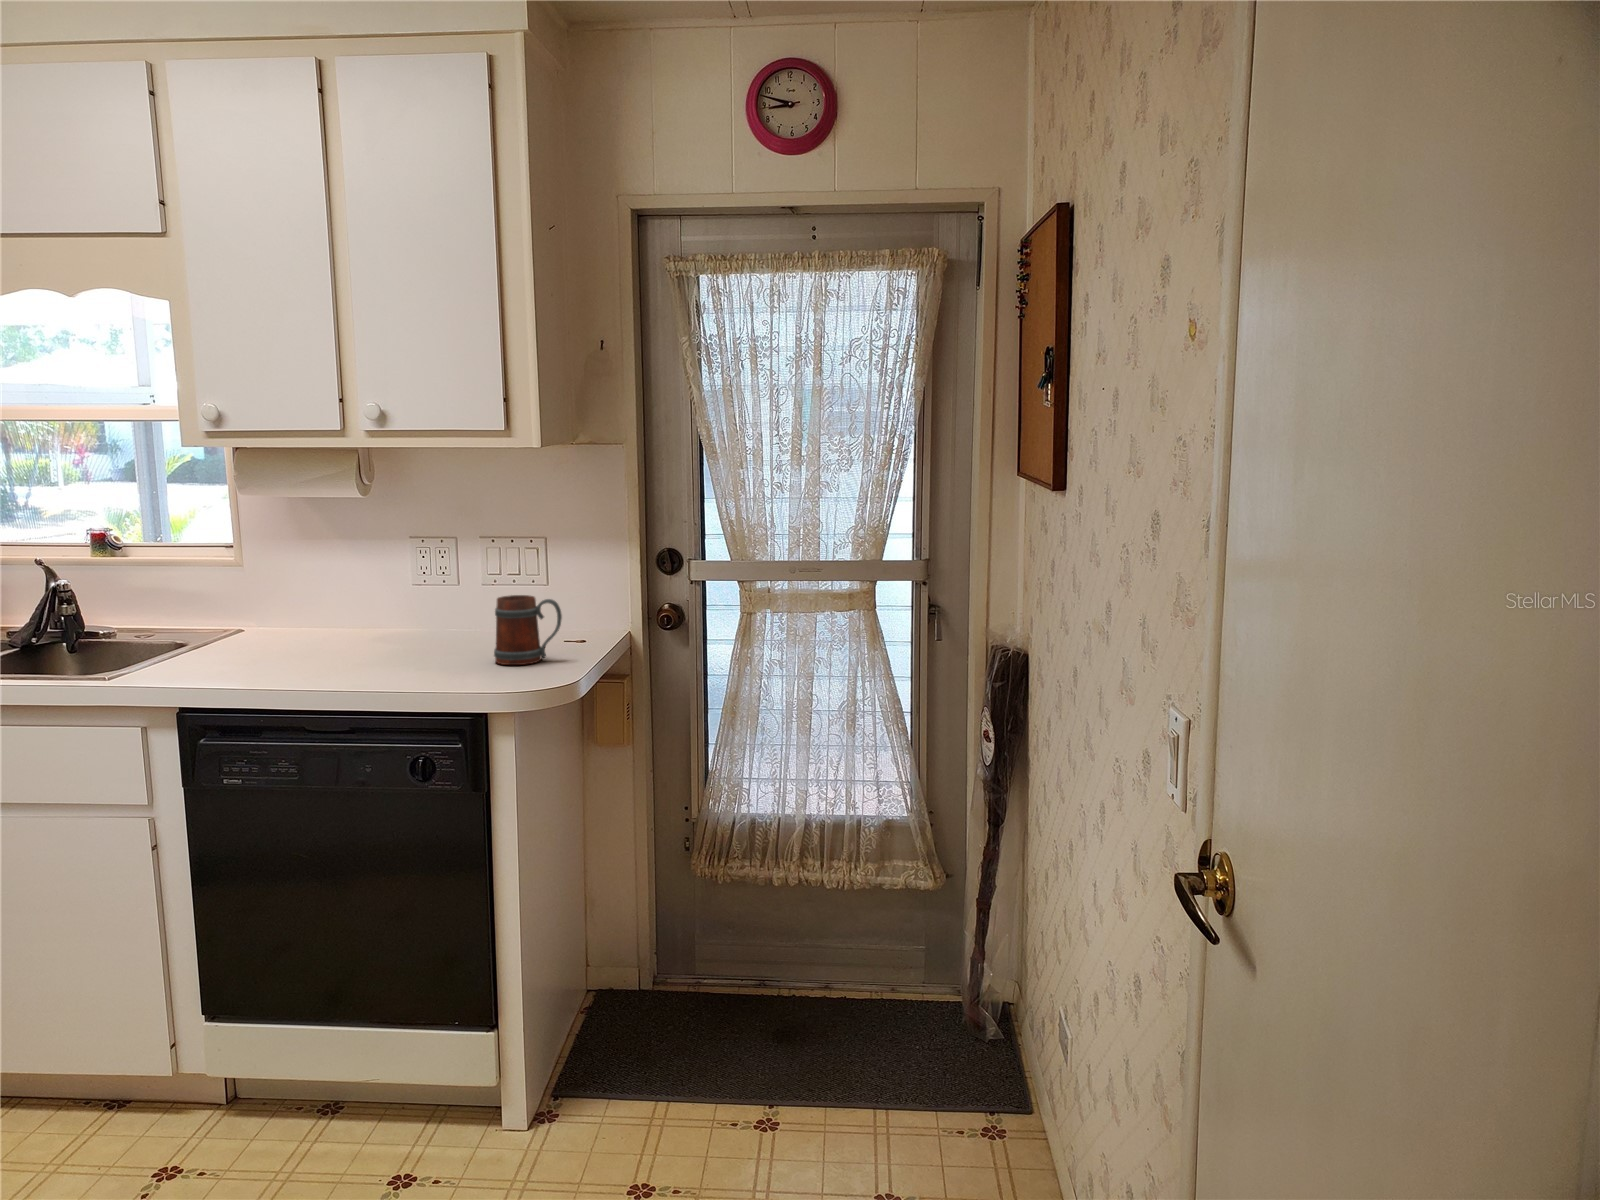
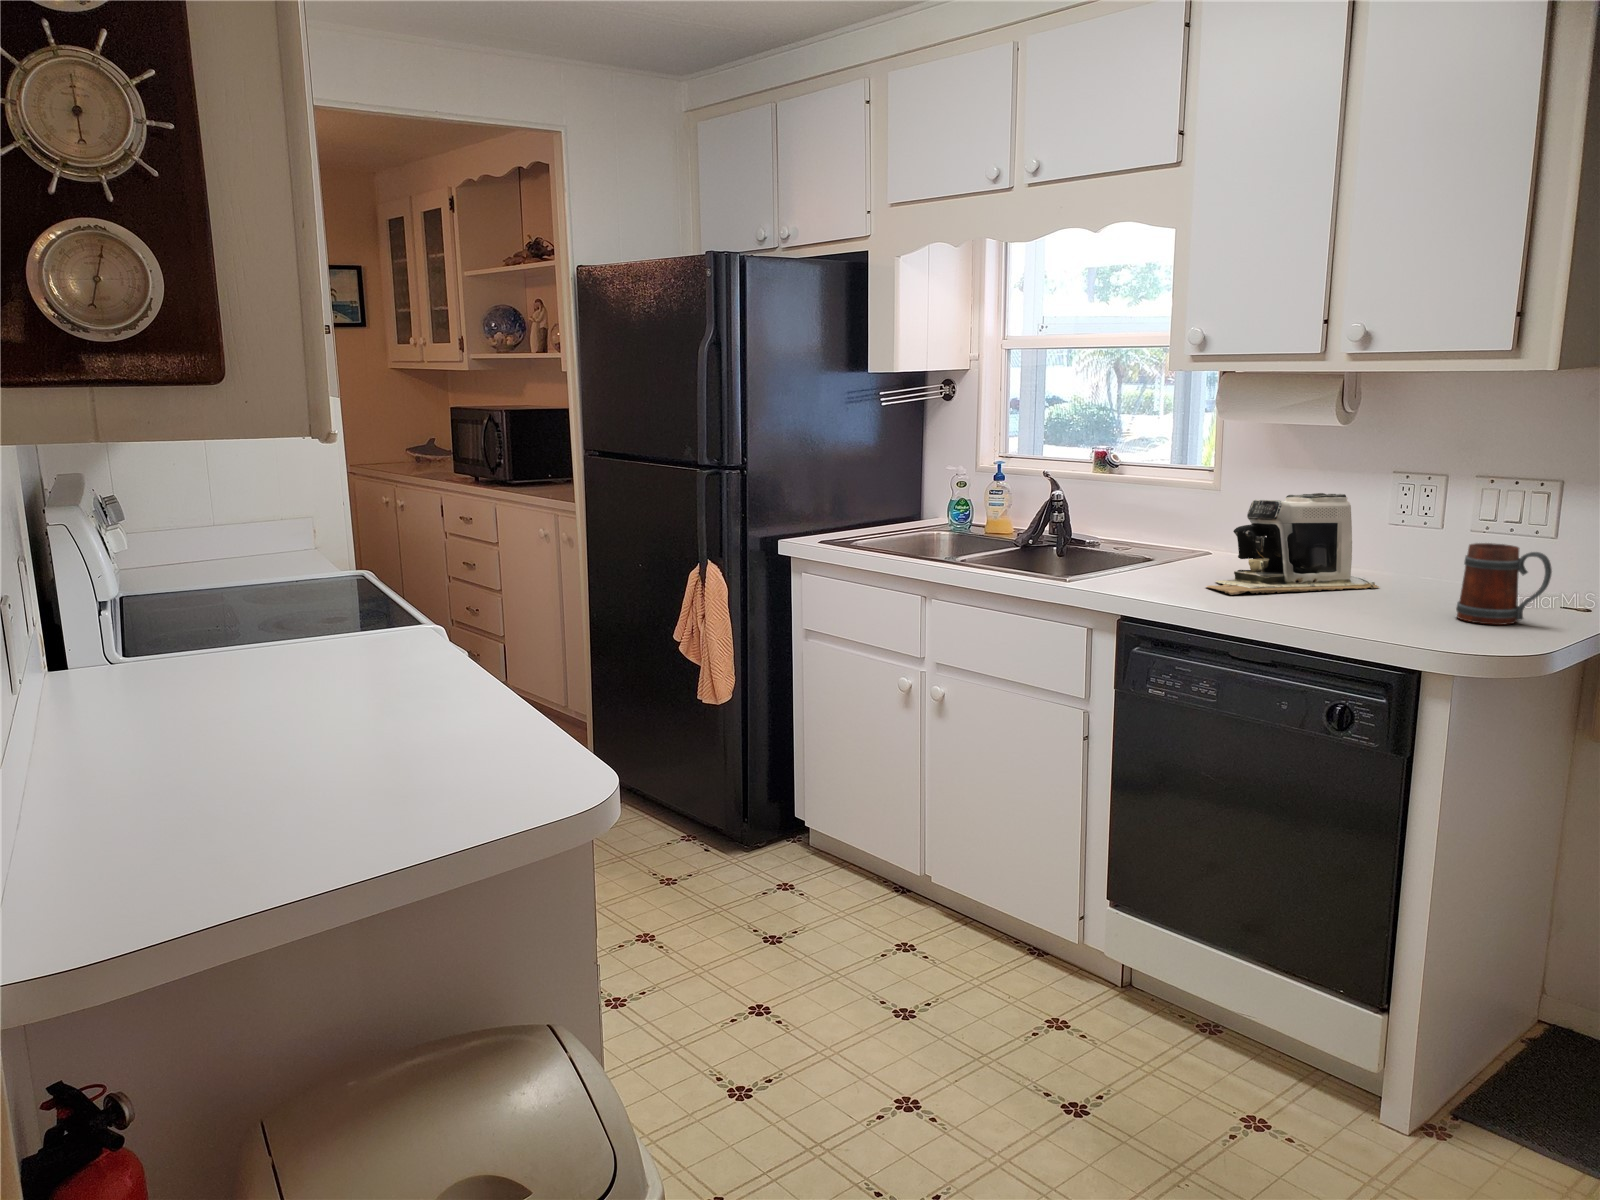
coffee maker: none [259,561,421,672] -> present [1207,493,1379,595]

